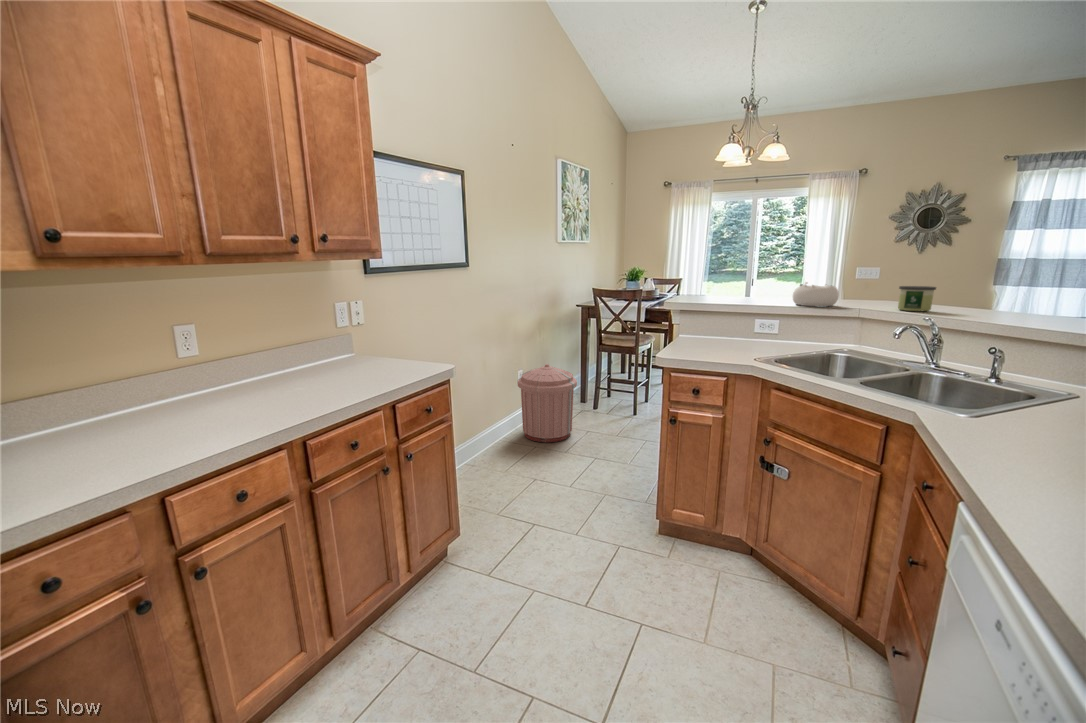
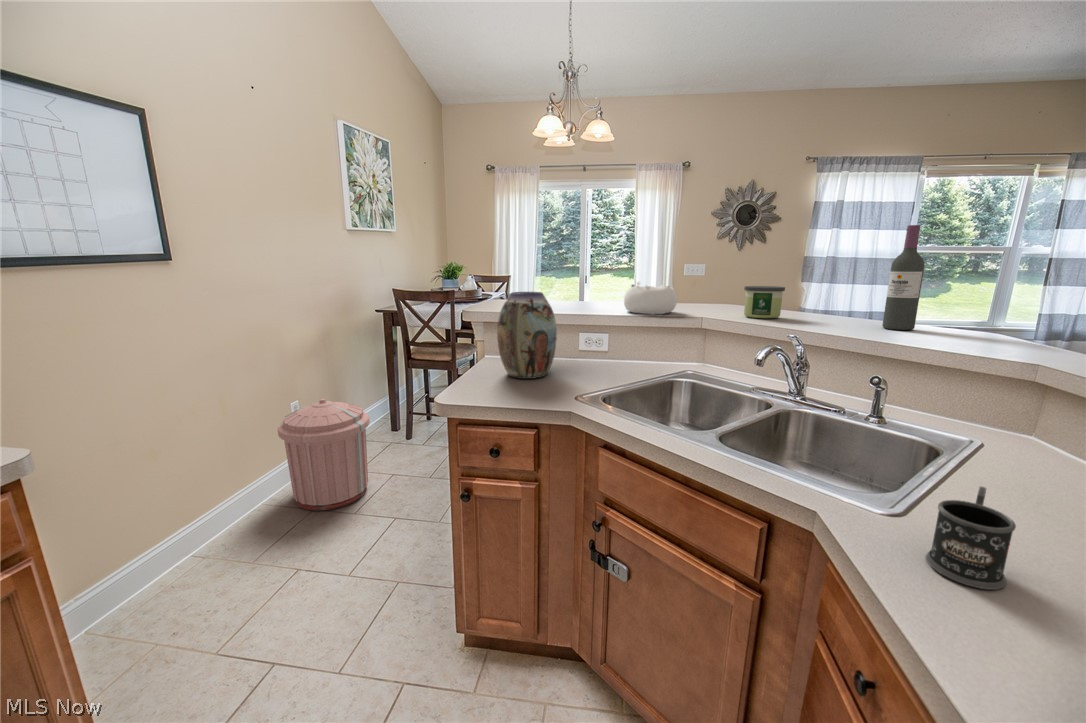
wine bottle: none [1022,239,1062,321] -> present [882,225,925,330]
vase: none [696,288,740,348] -> present [497,292,557,379]
mug: none [974,393,1024,439] -> present [926,487,1016,590]

